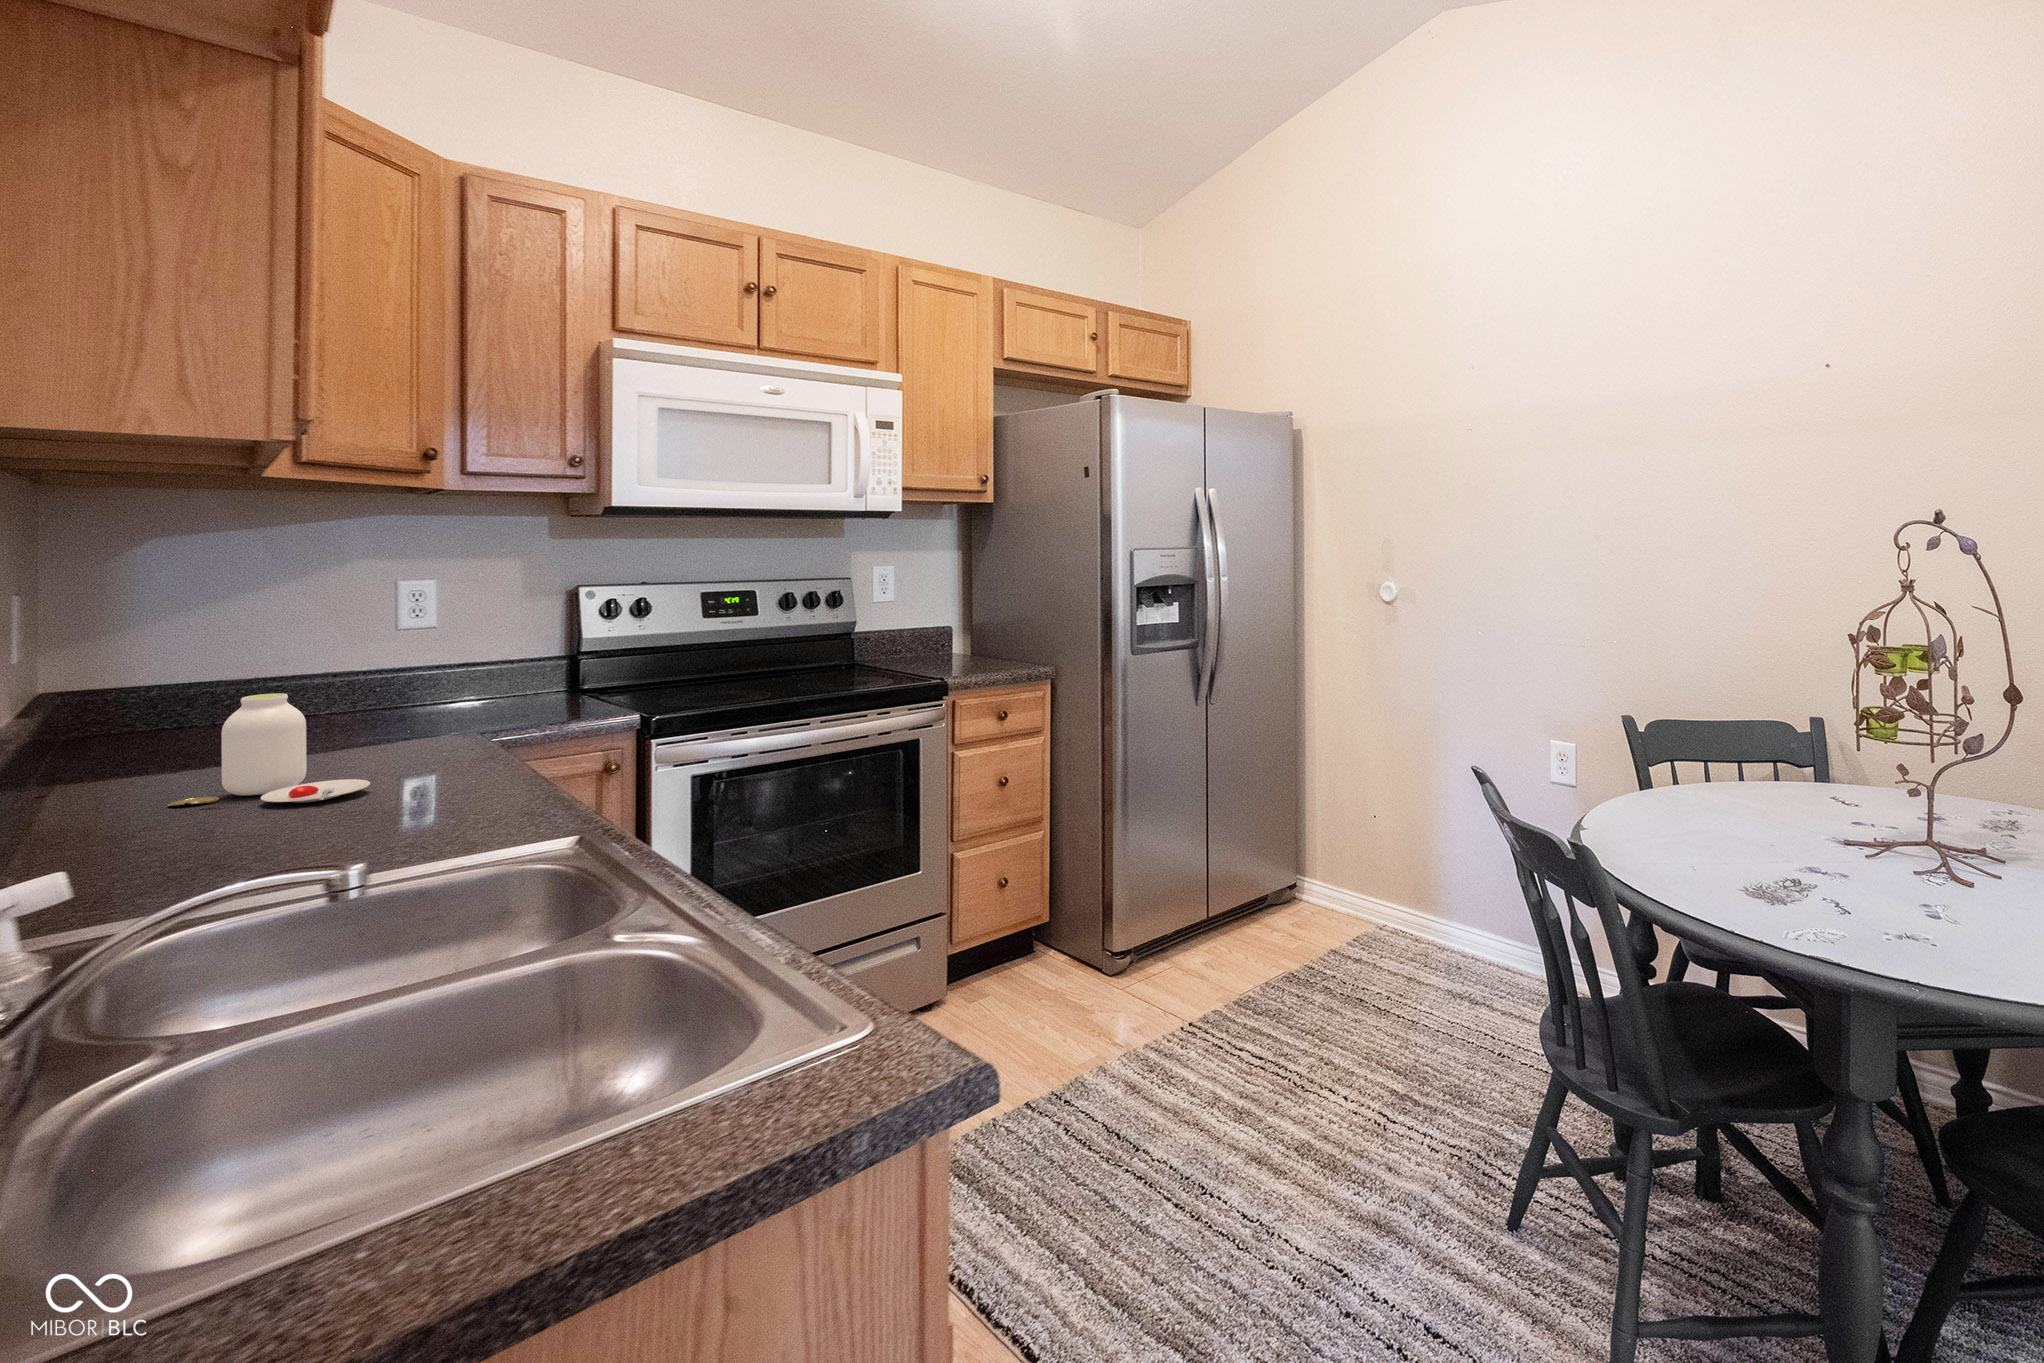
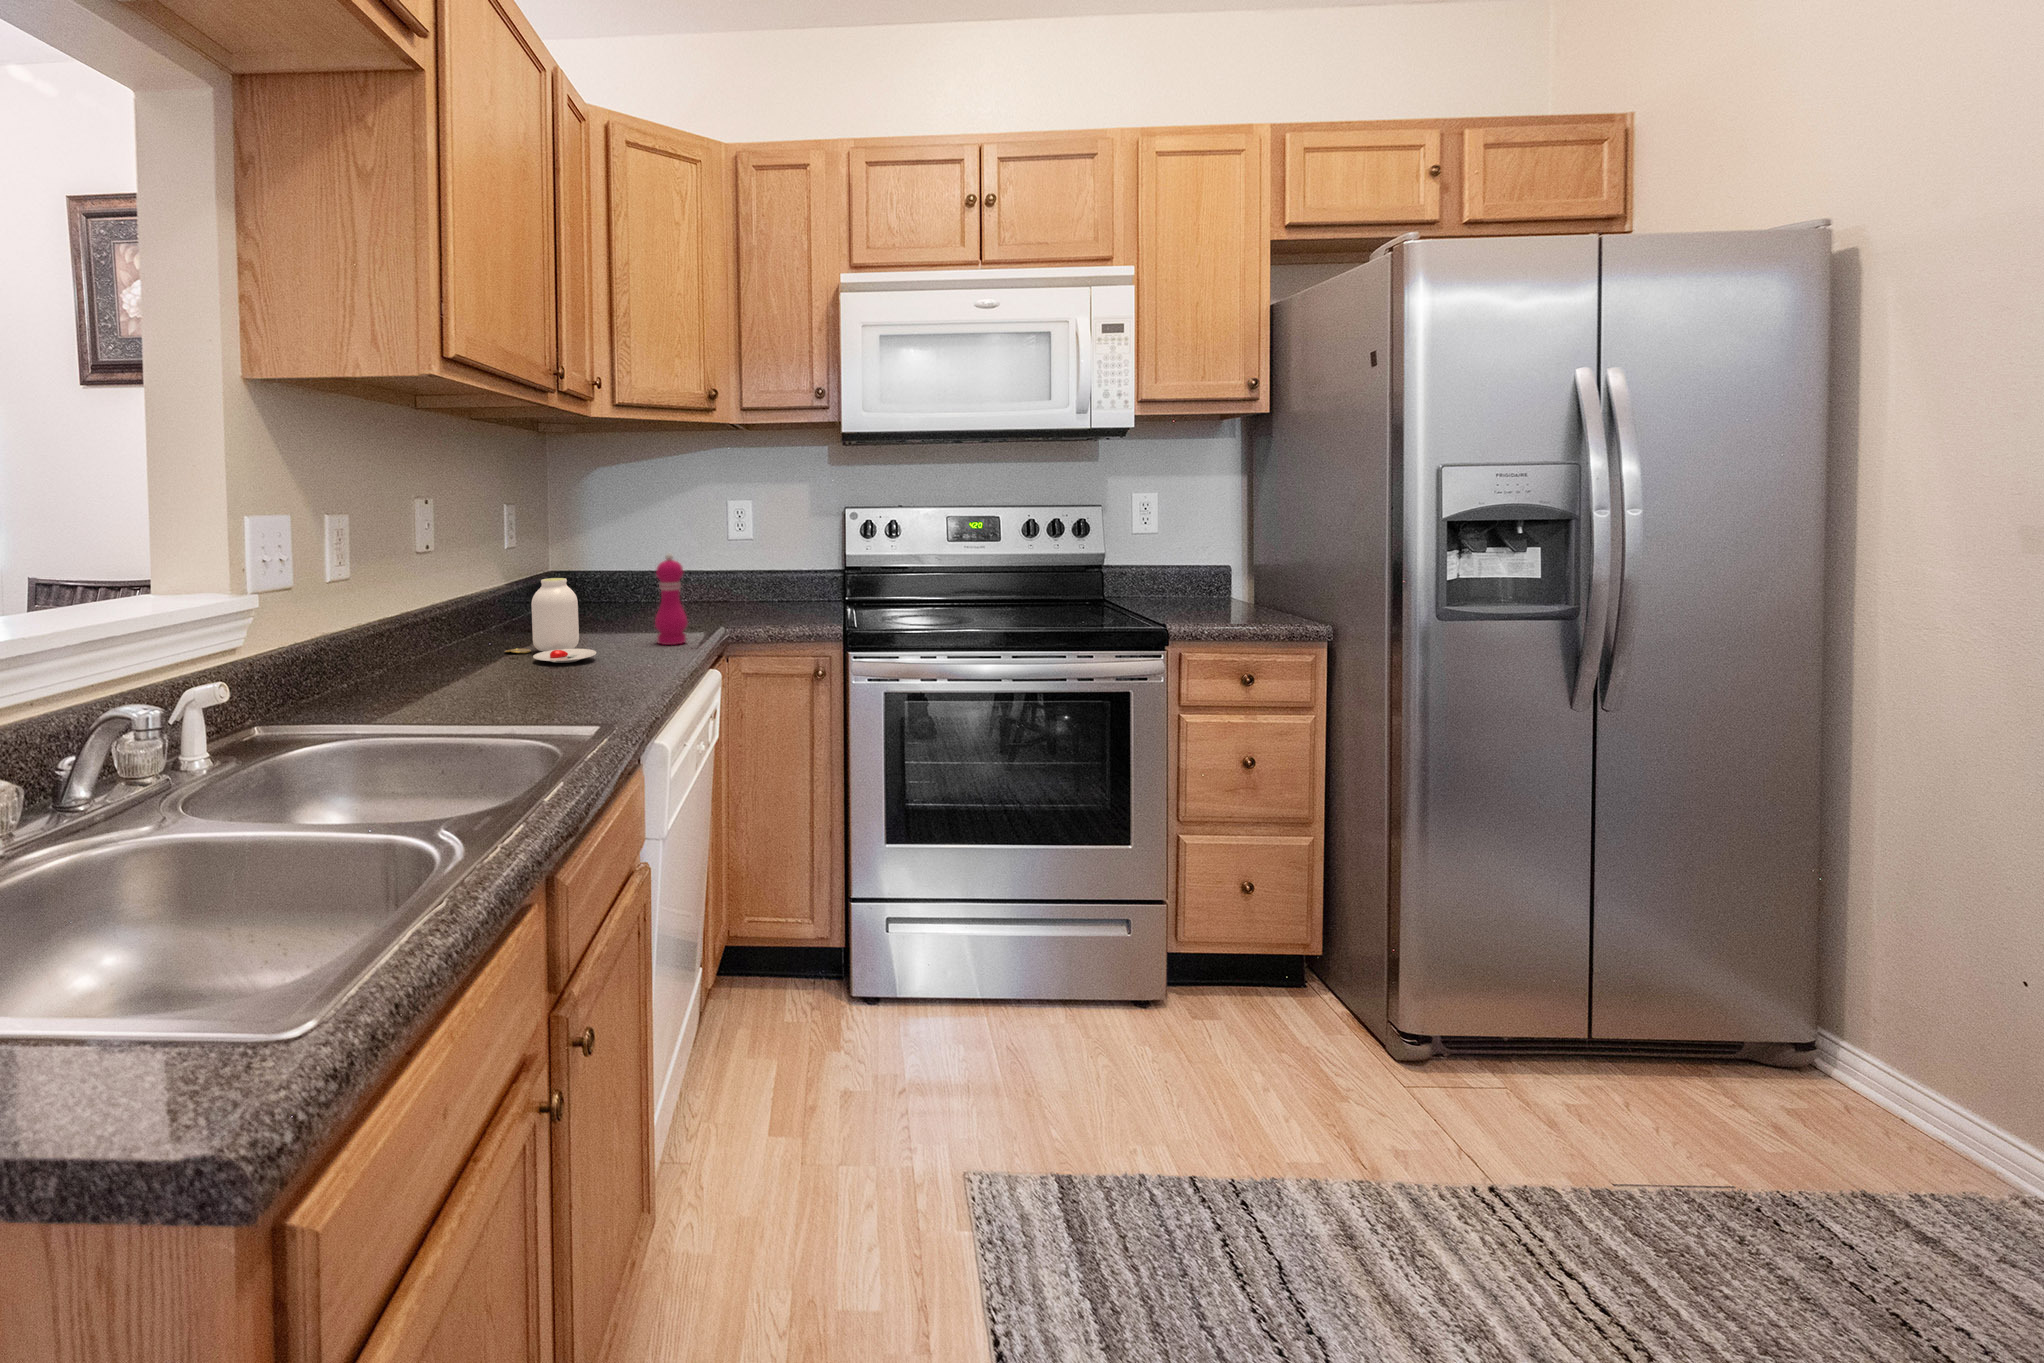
pepper mill: none [405,650,456,762] -> present [655,553,687,645]

